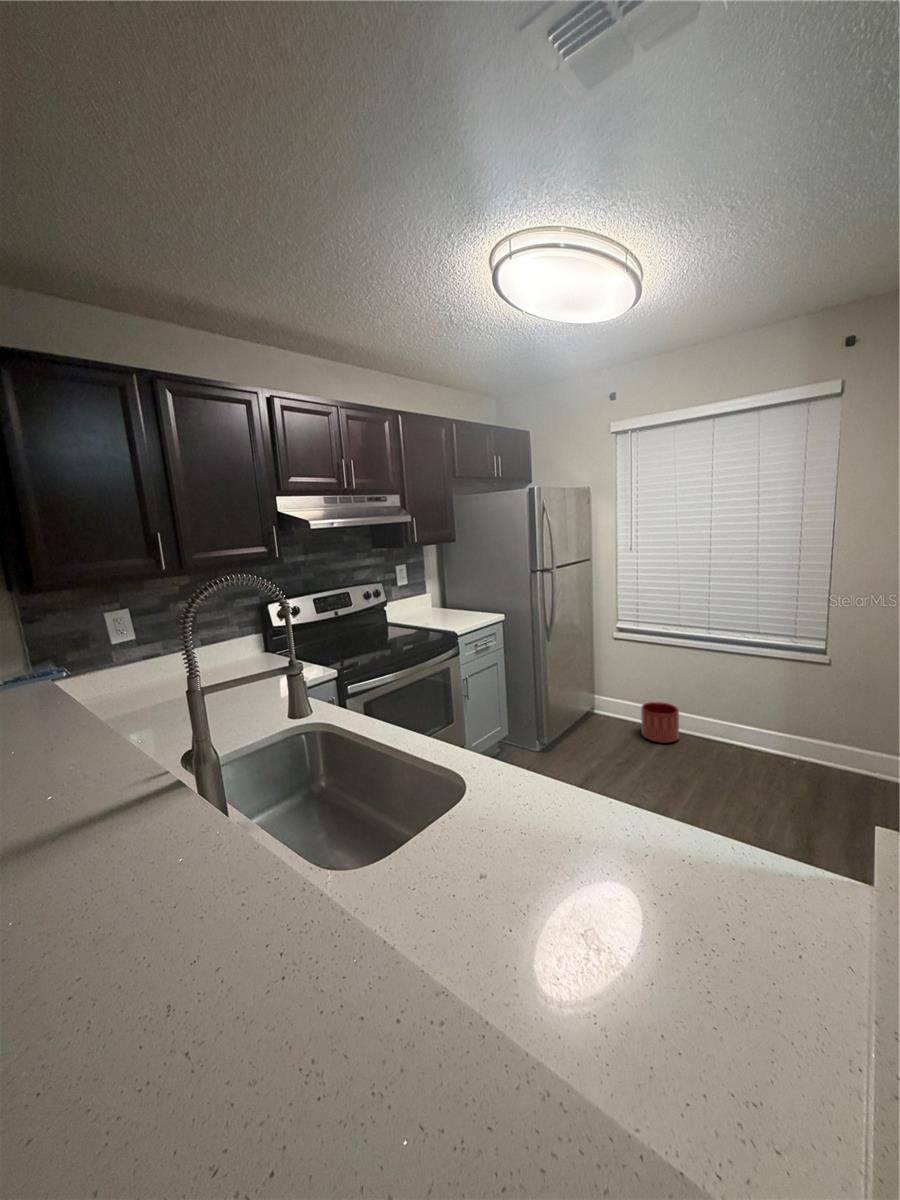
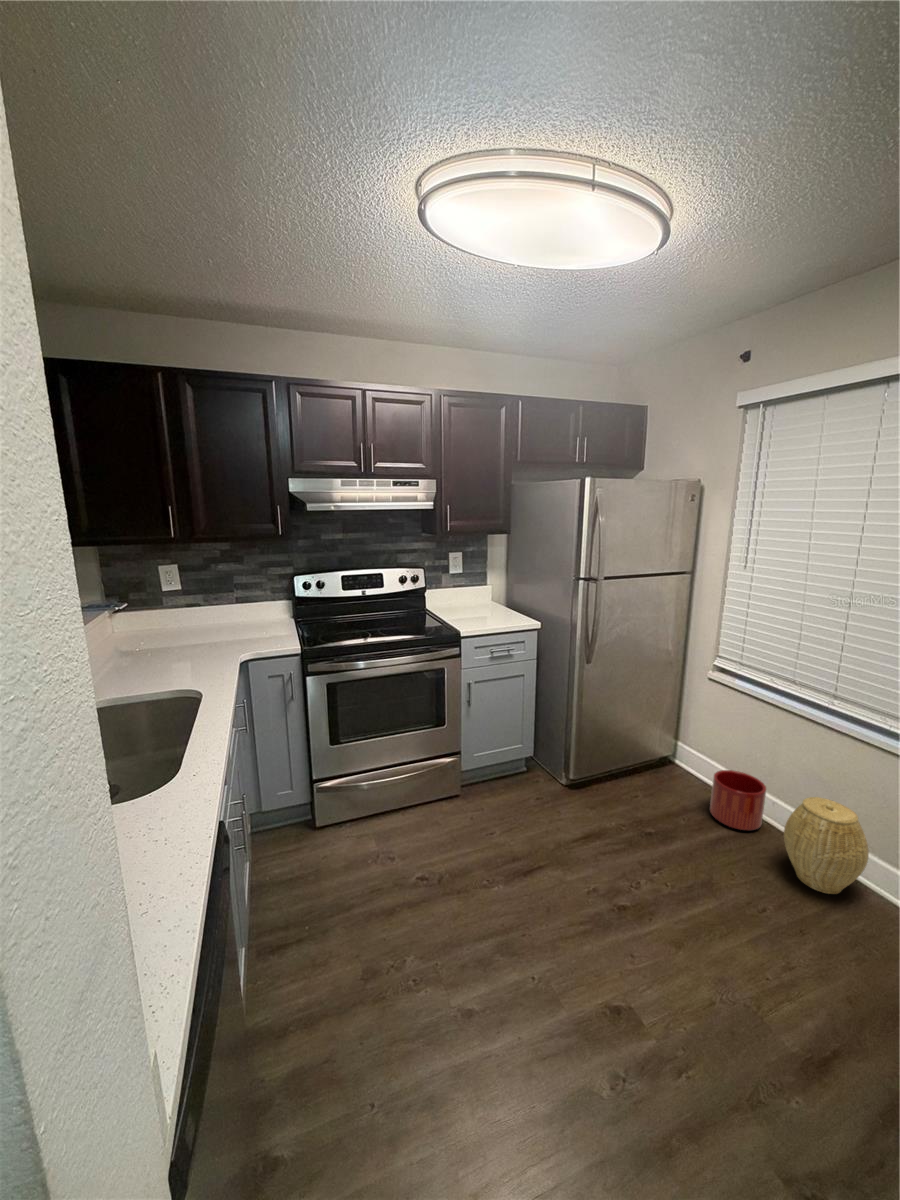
woven basket: none [706,700,761,763] -> present [784,797,869,894]

